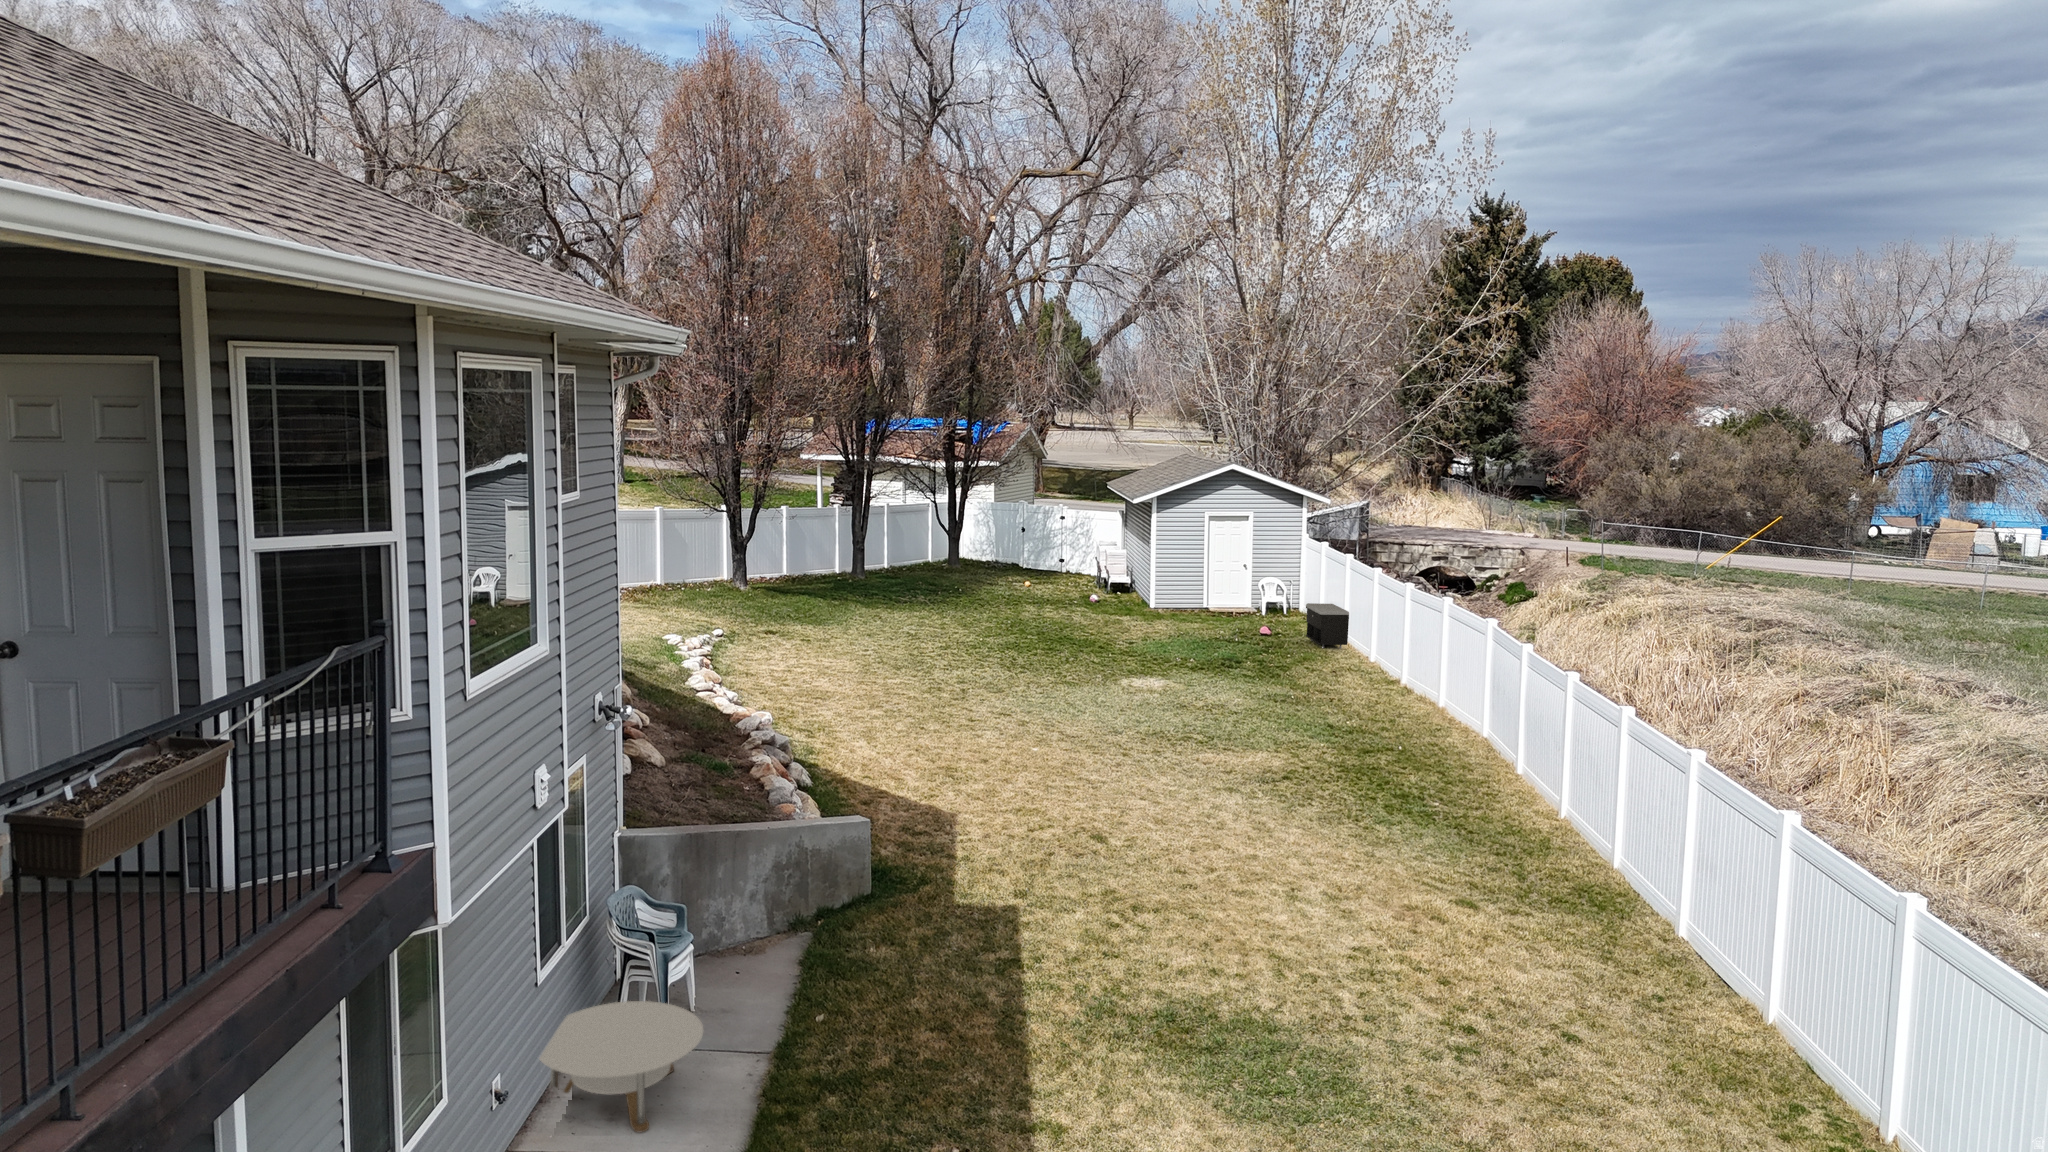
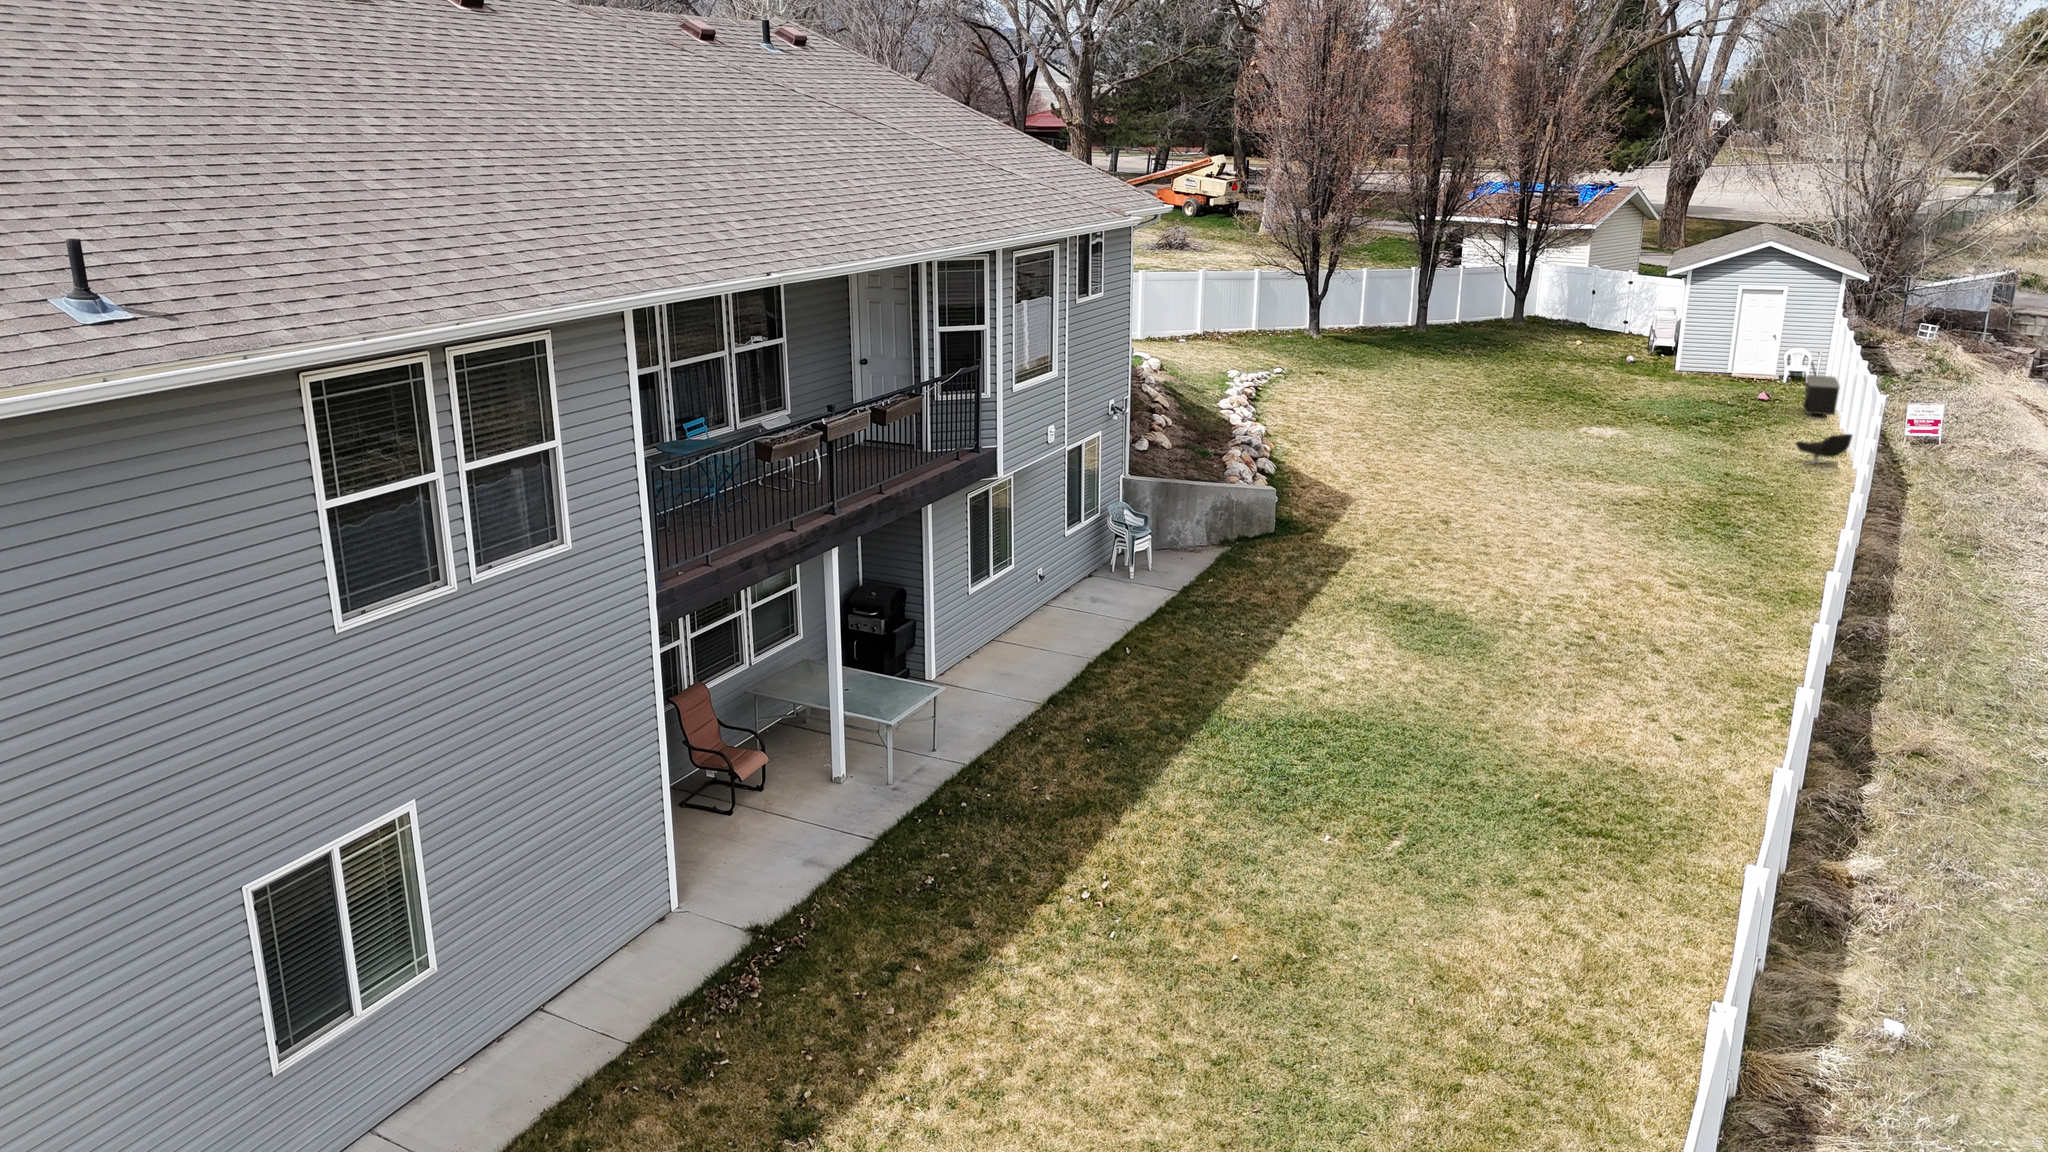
lounge chair: none [1373,664,1430,705] -> present [1795,434,1852,463]
round table: present [539,1001,703,1133] -> none [1057,551,1134,603]

